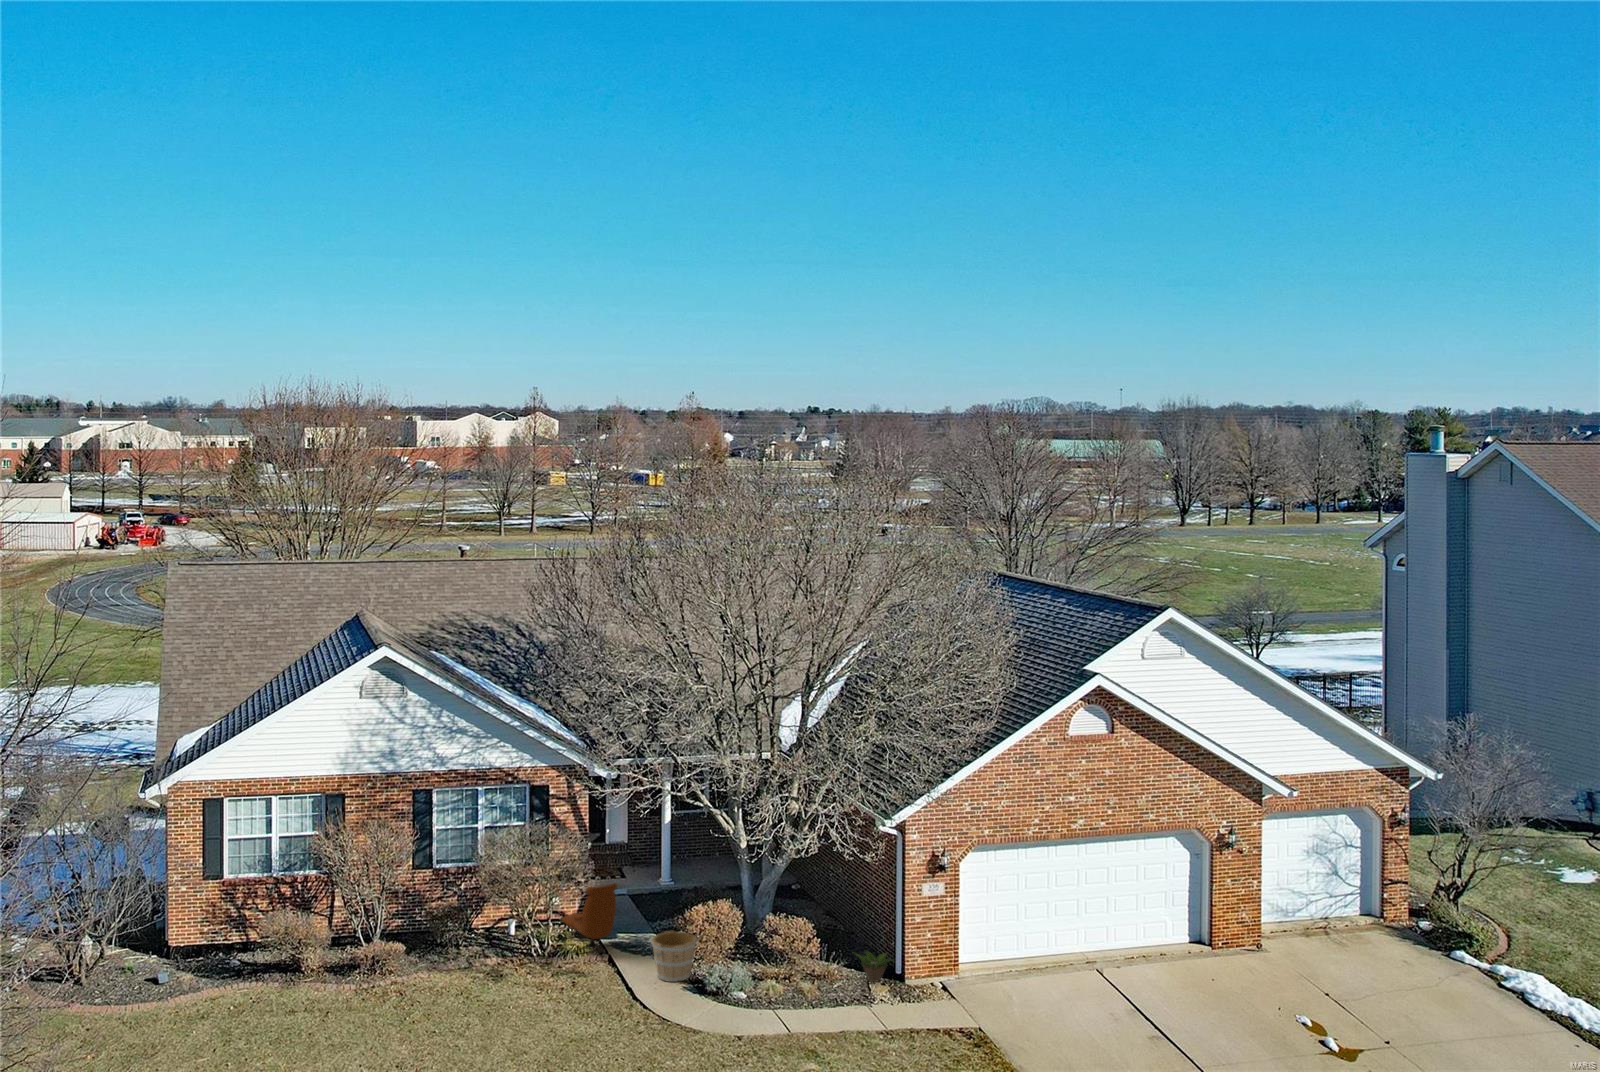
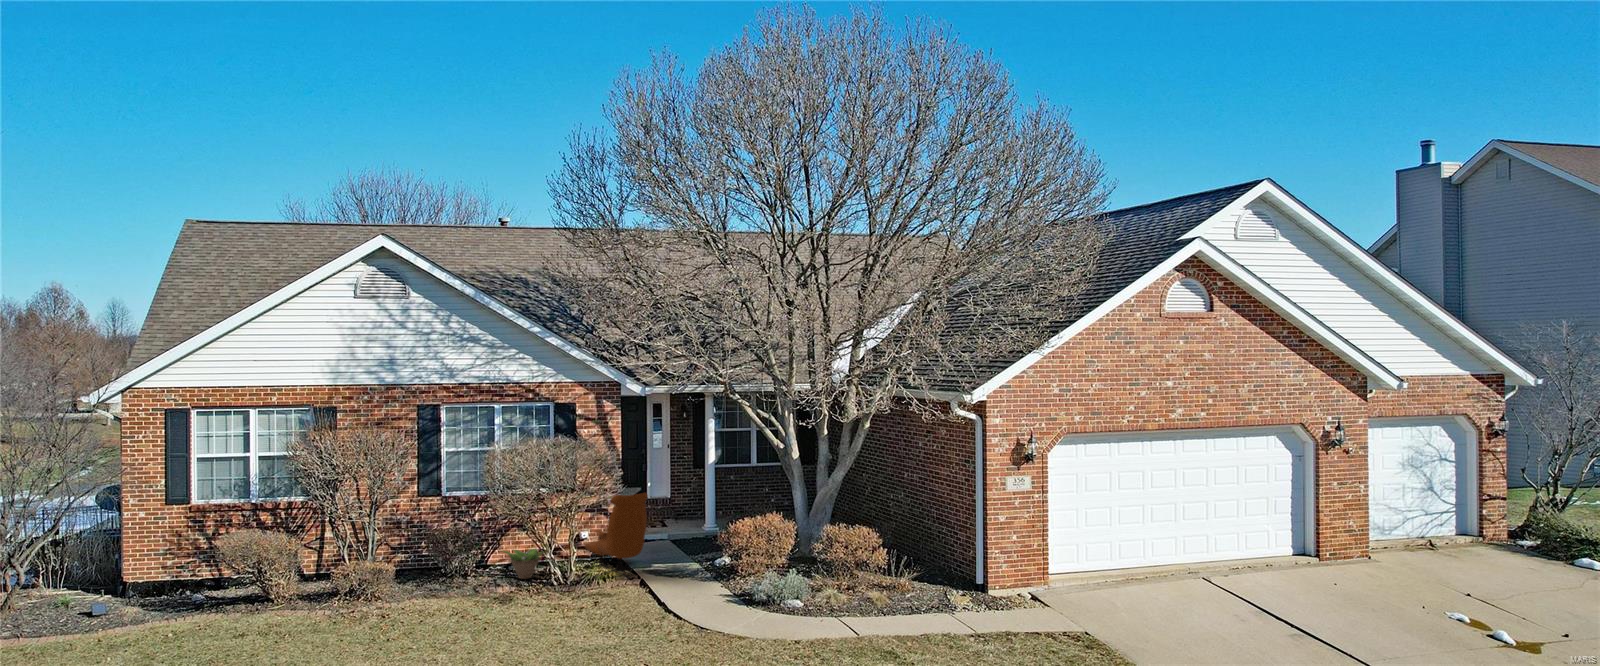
wooden bucket: present [651,931,697,982] -> none [689,543,744,599]
decorative plant: present [855,951,894,982] -> present [504,549,544,579]

